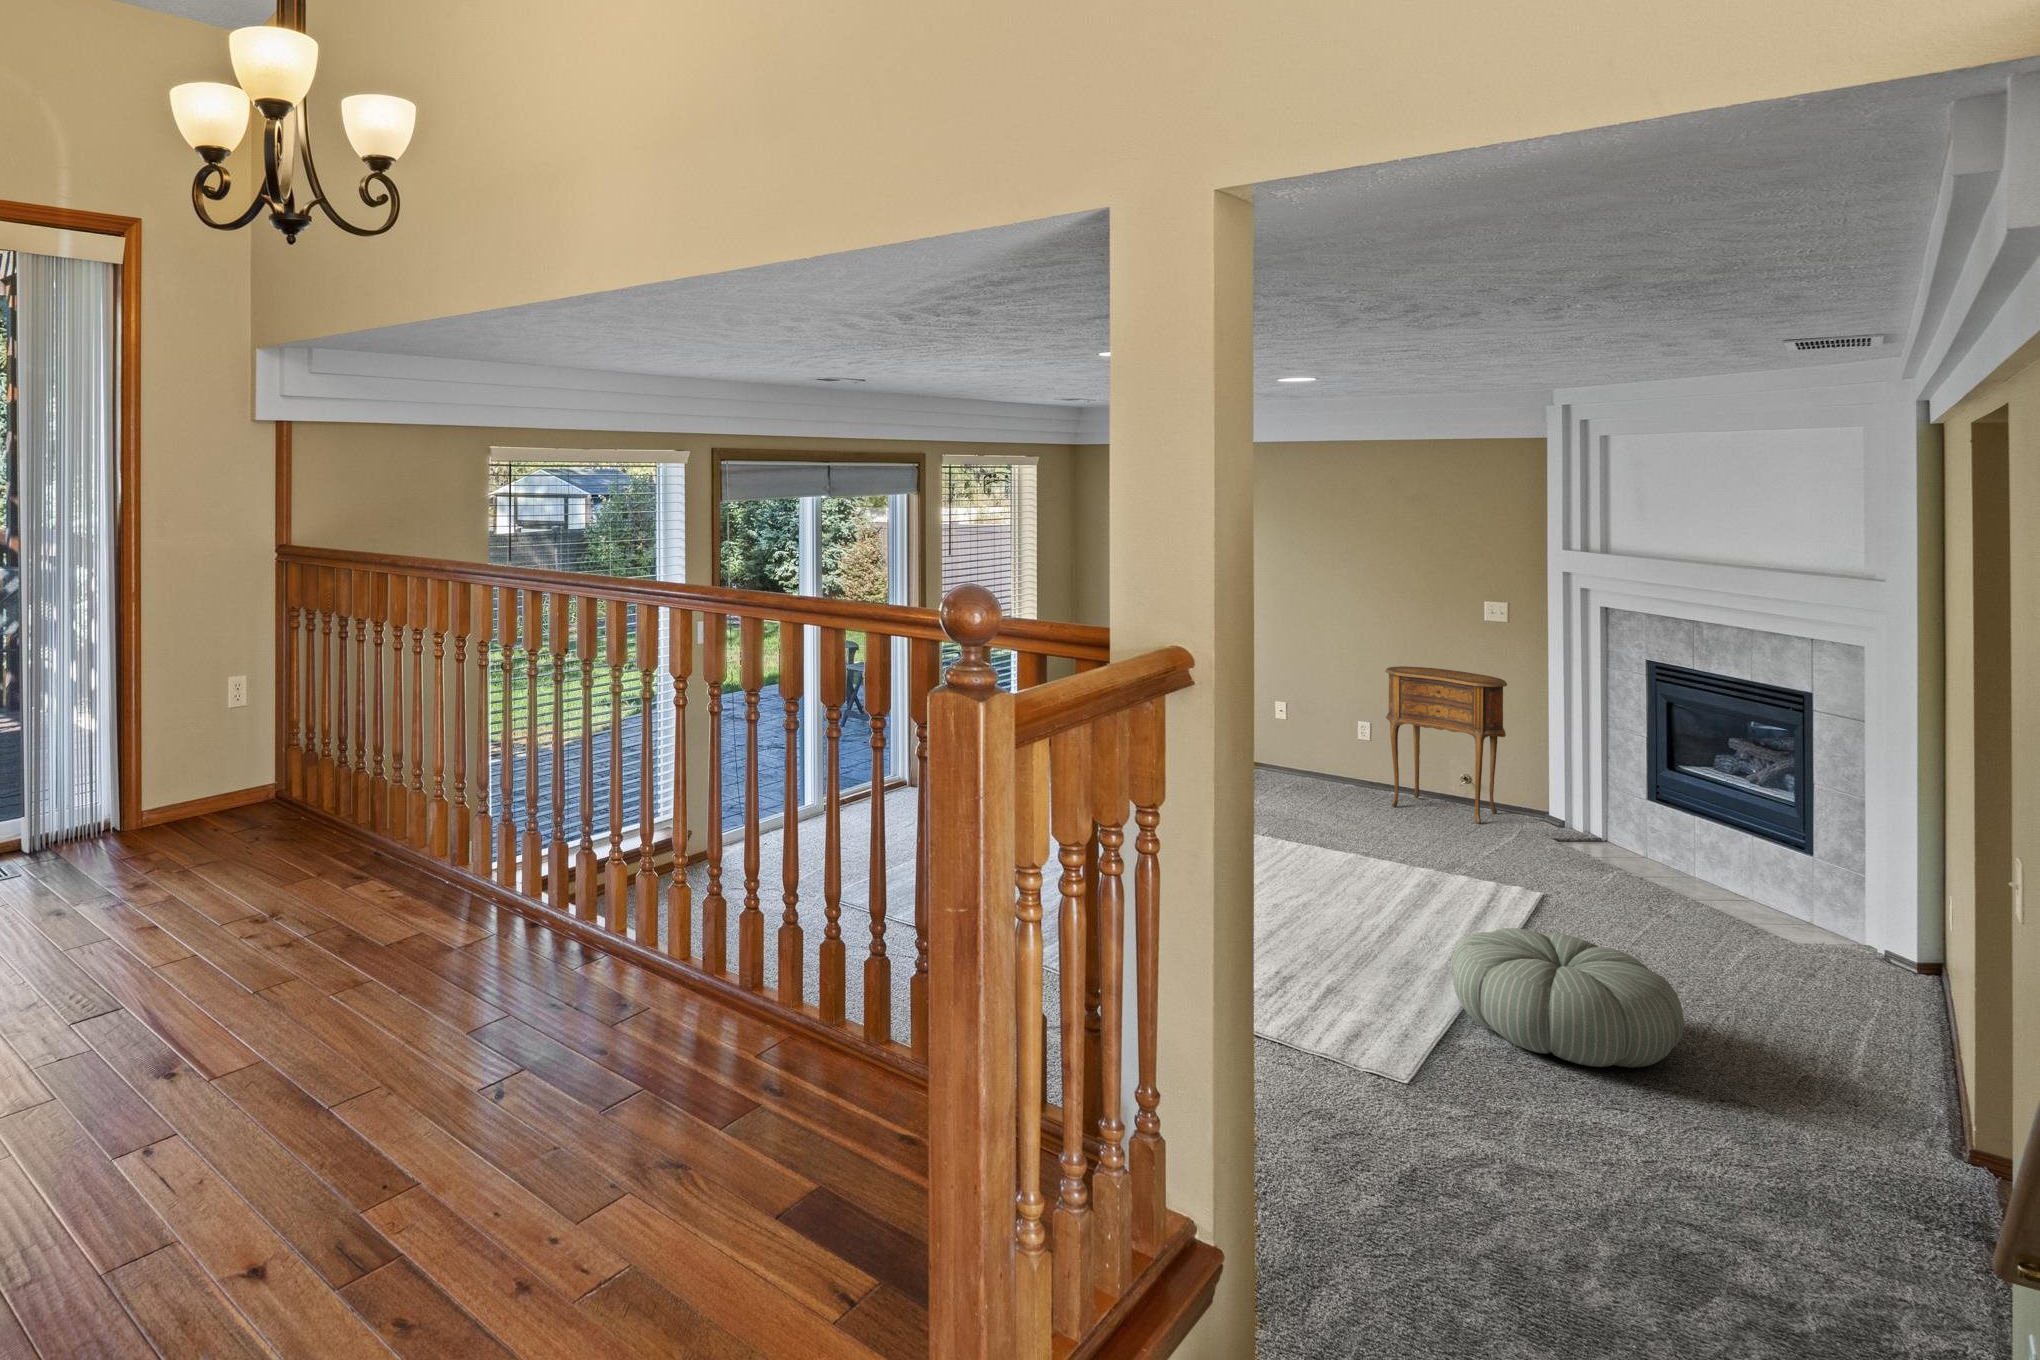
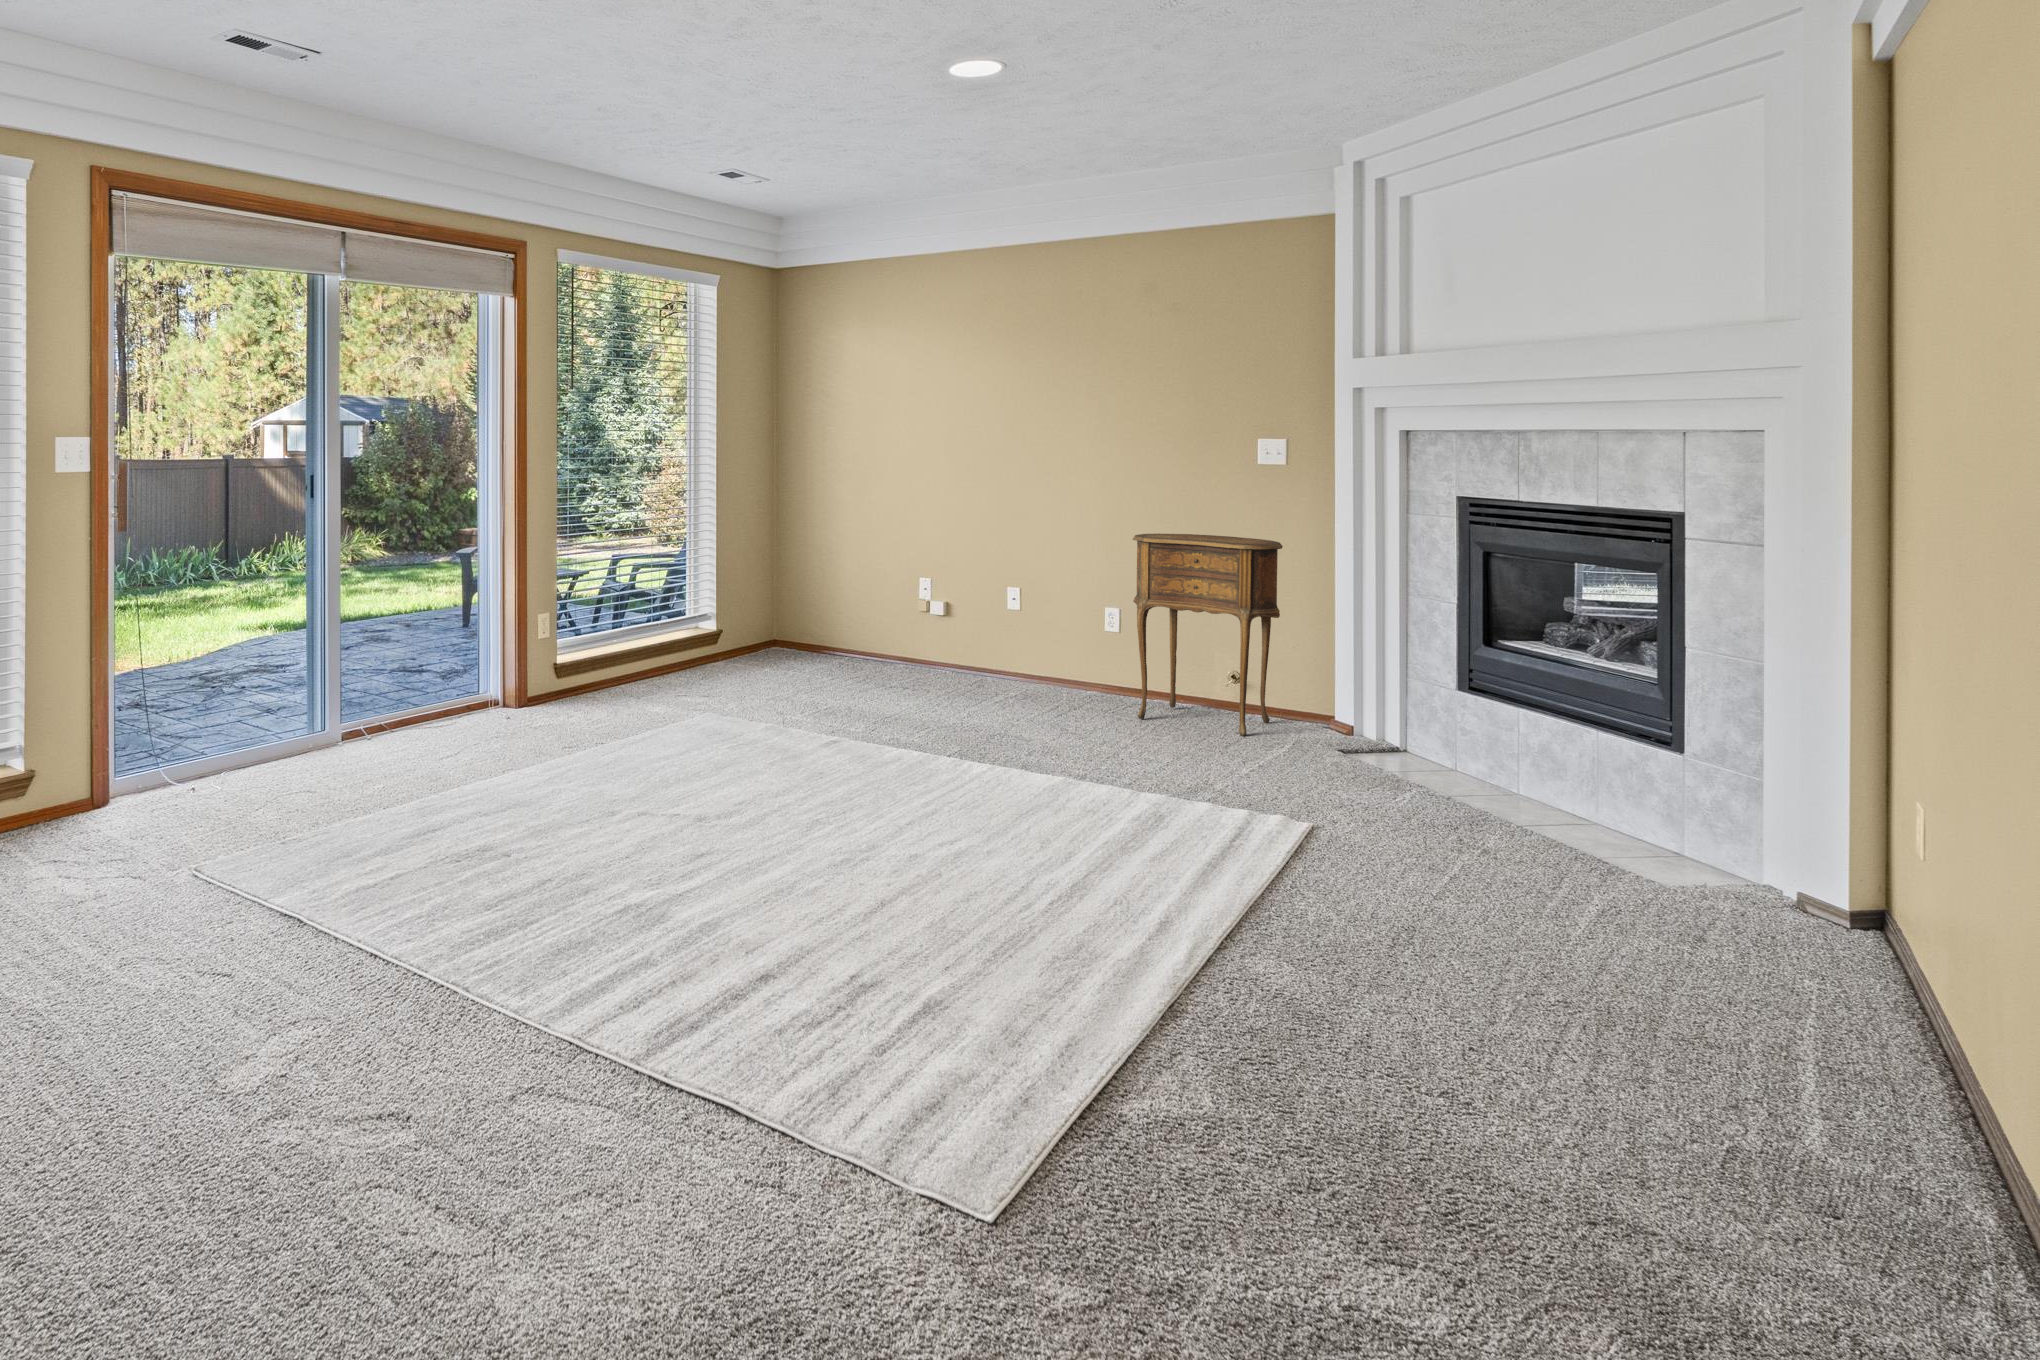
pouf: present [1452,928,1684,1067] -> none [1129,887,1518,1155]

